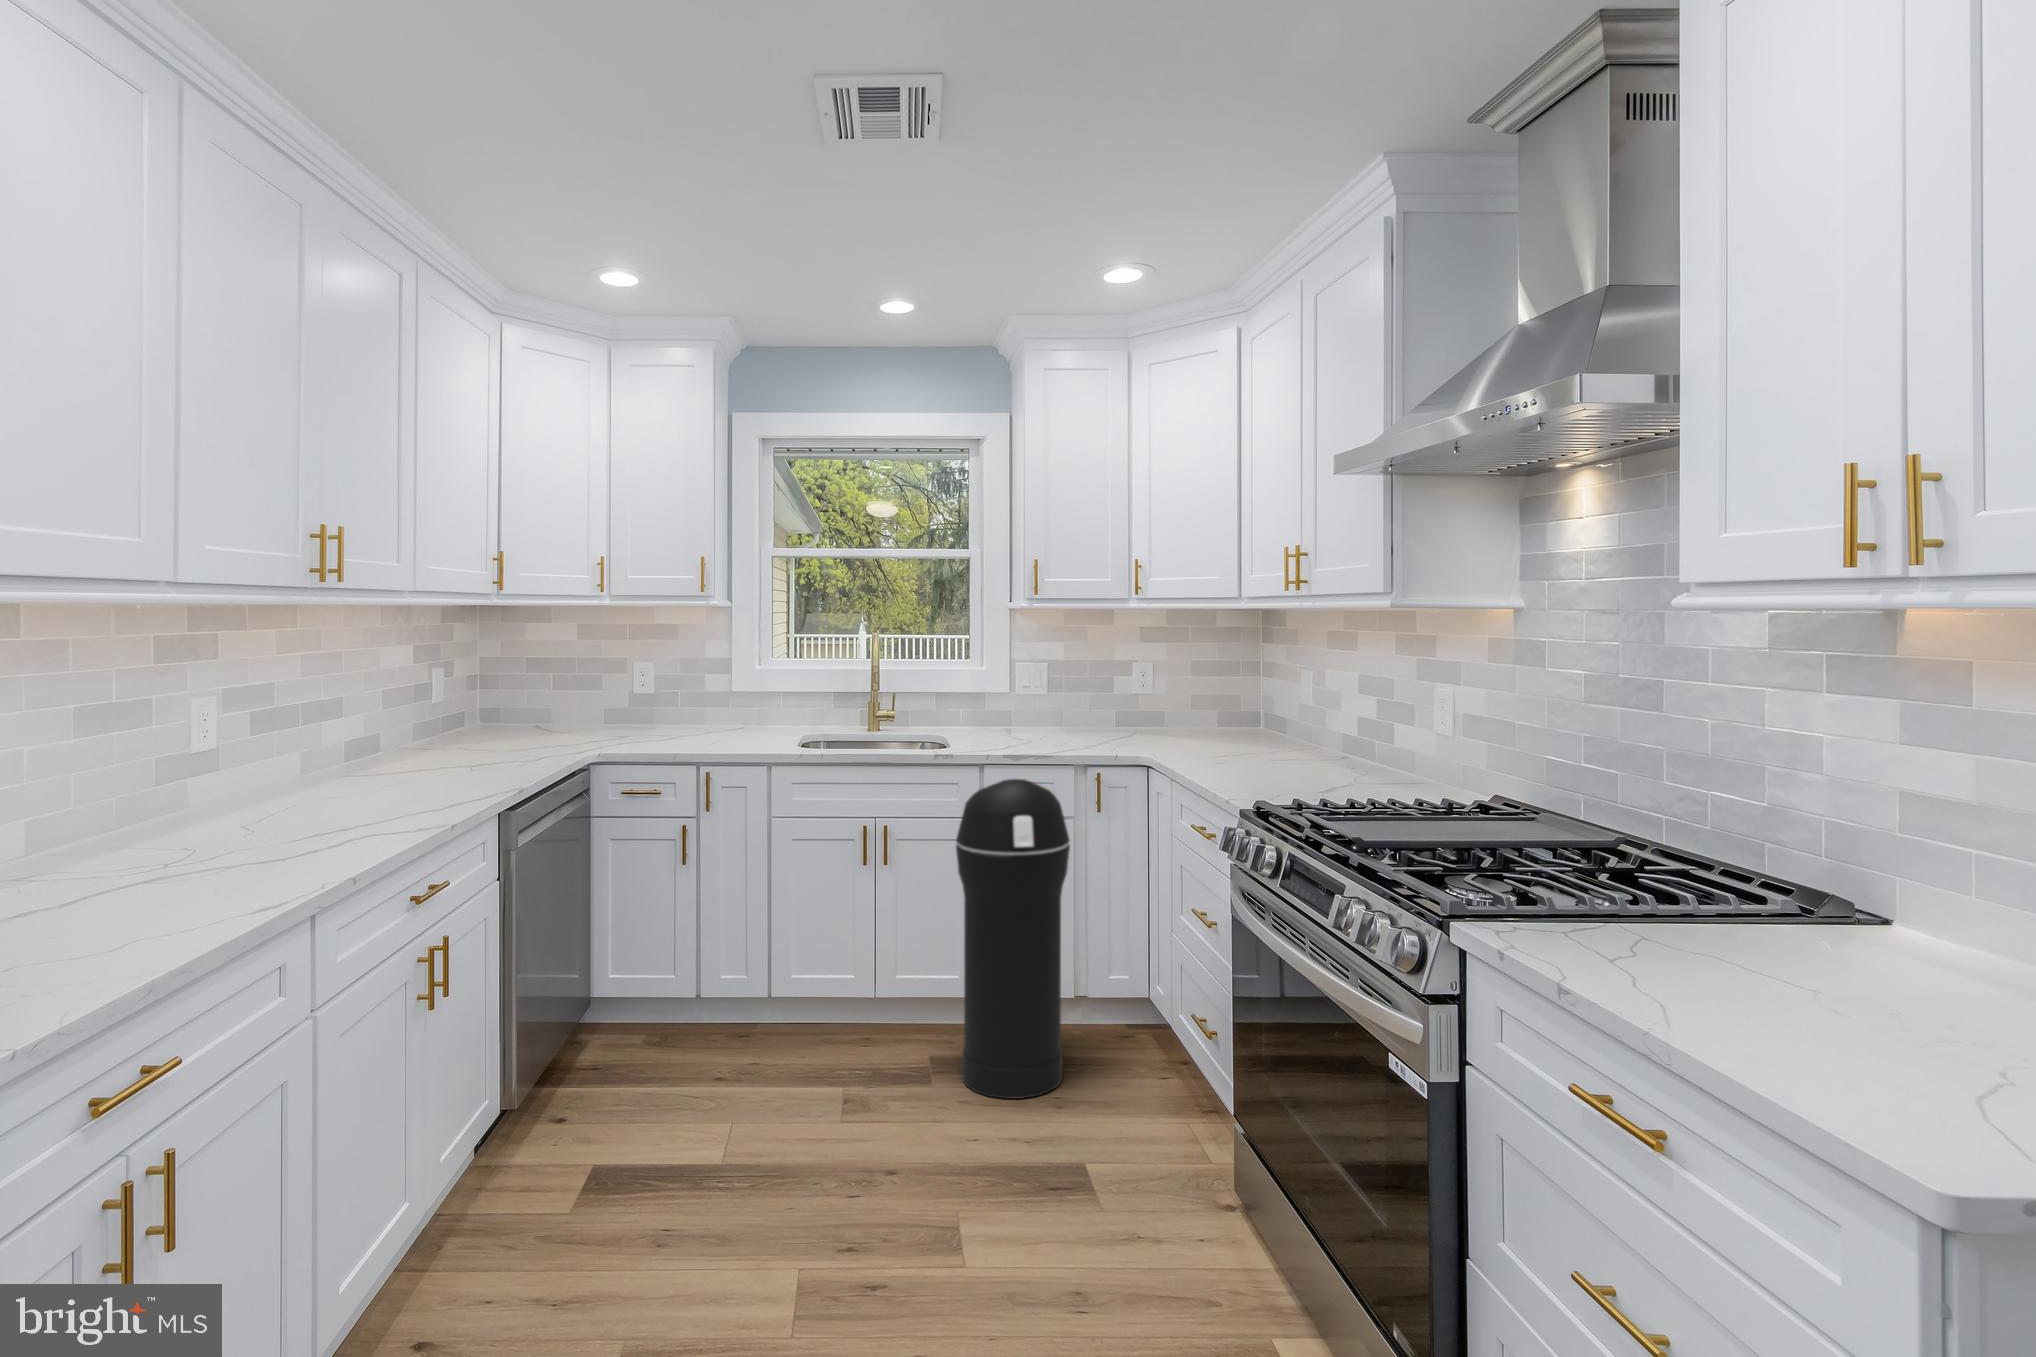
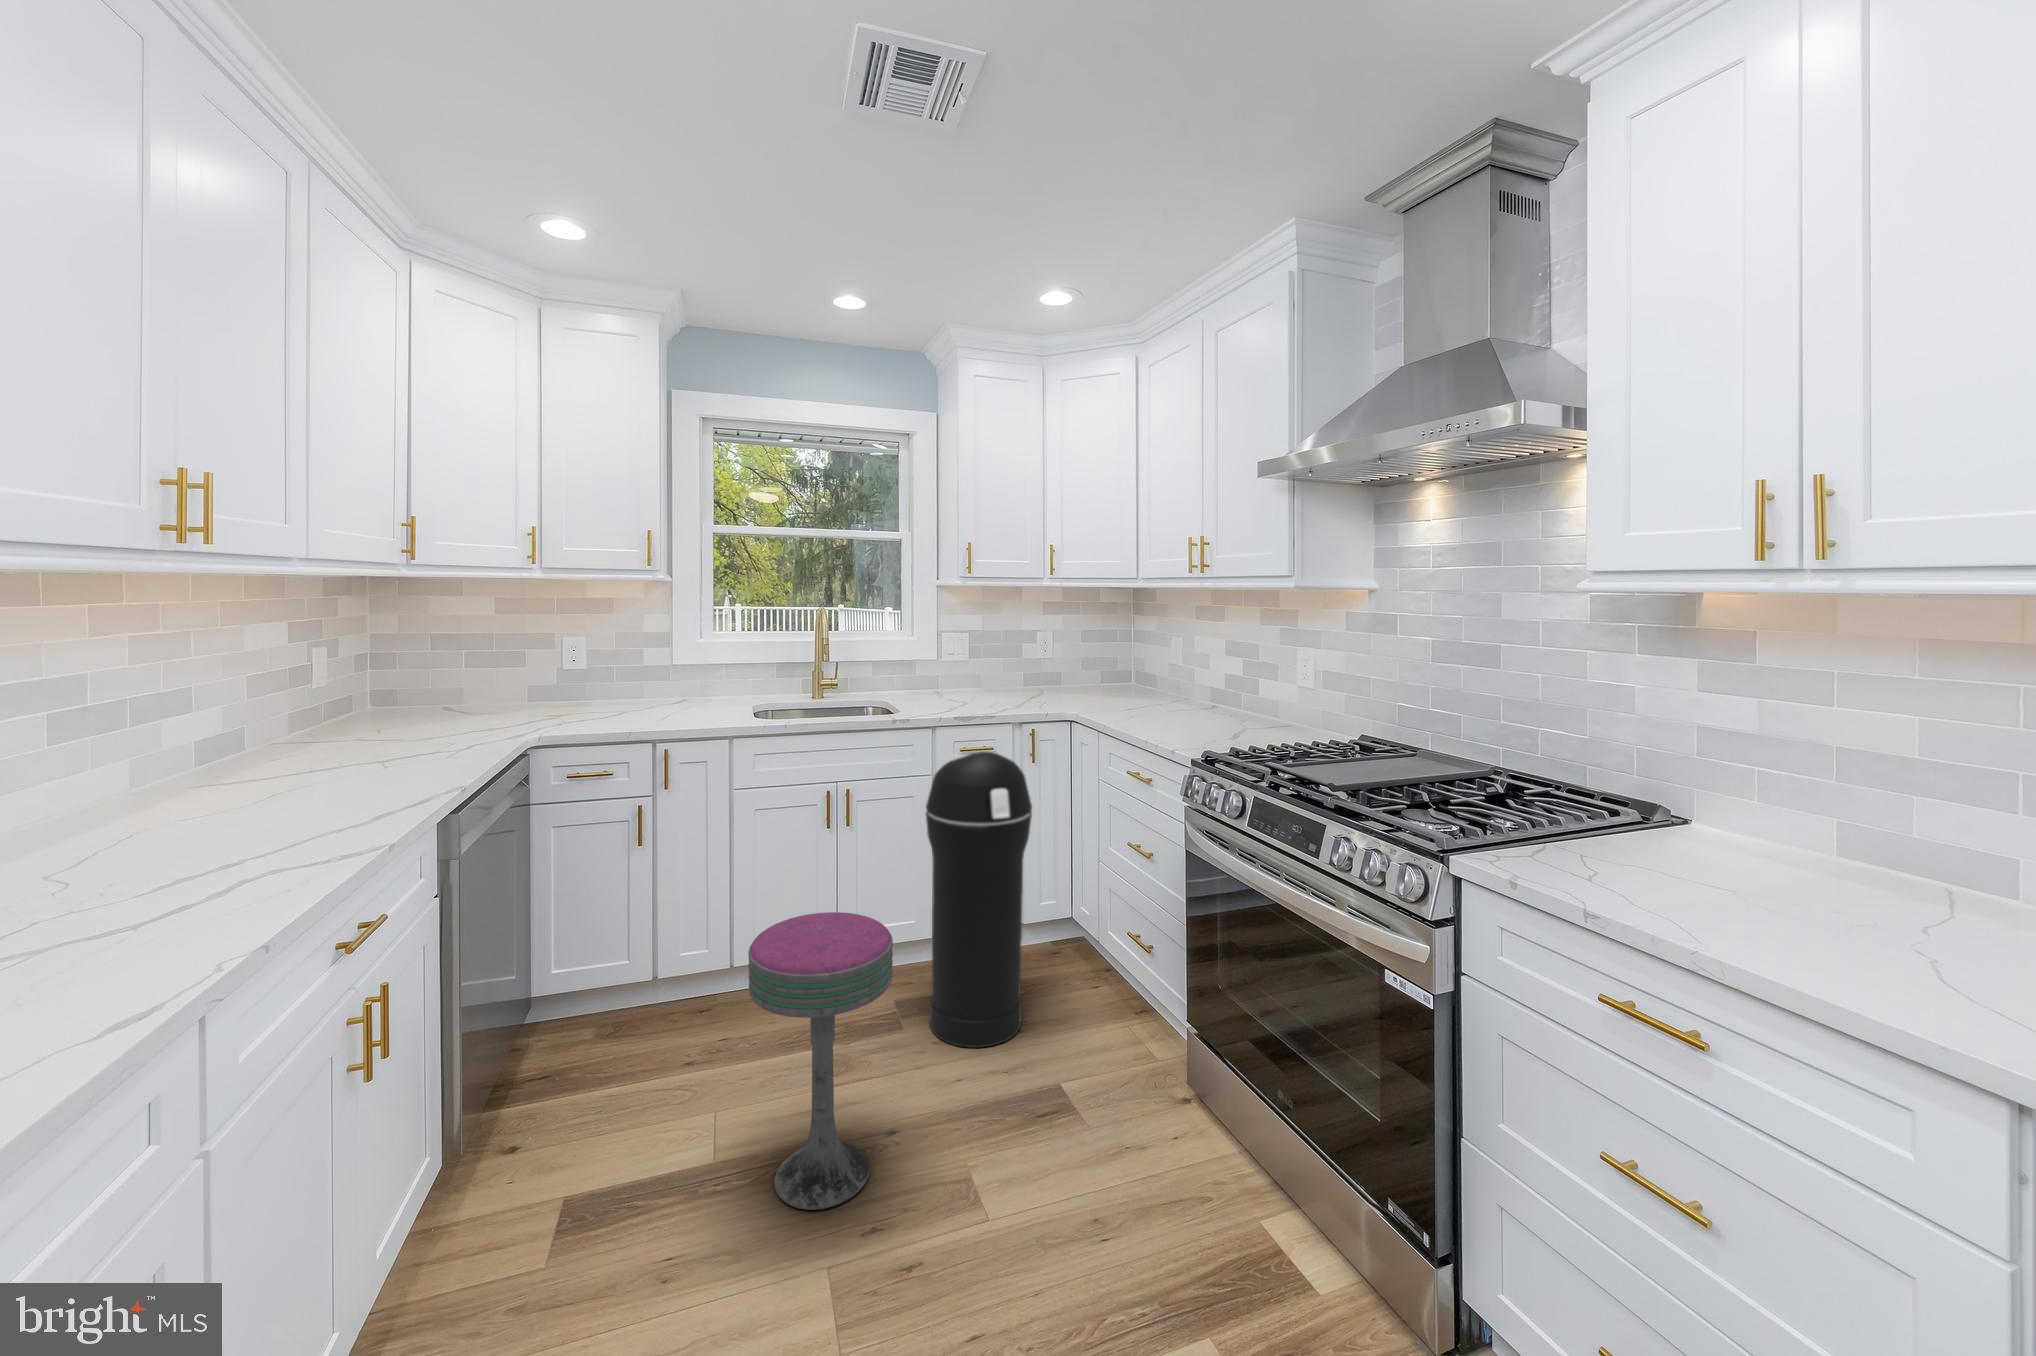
bar stool: none [744,925,881,1205] -> present [748,912,893,1210]

